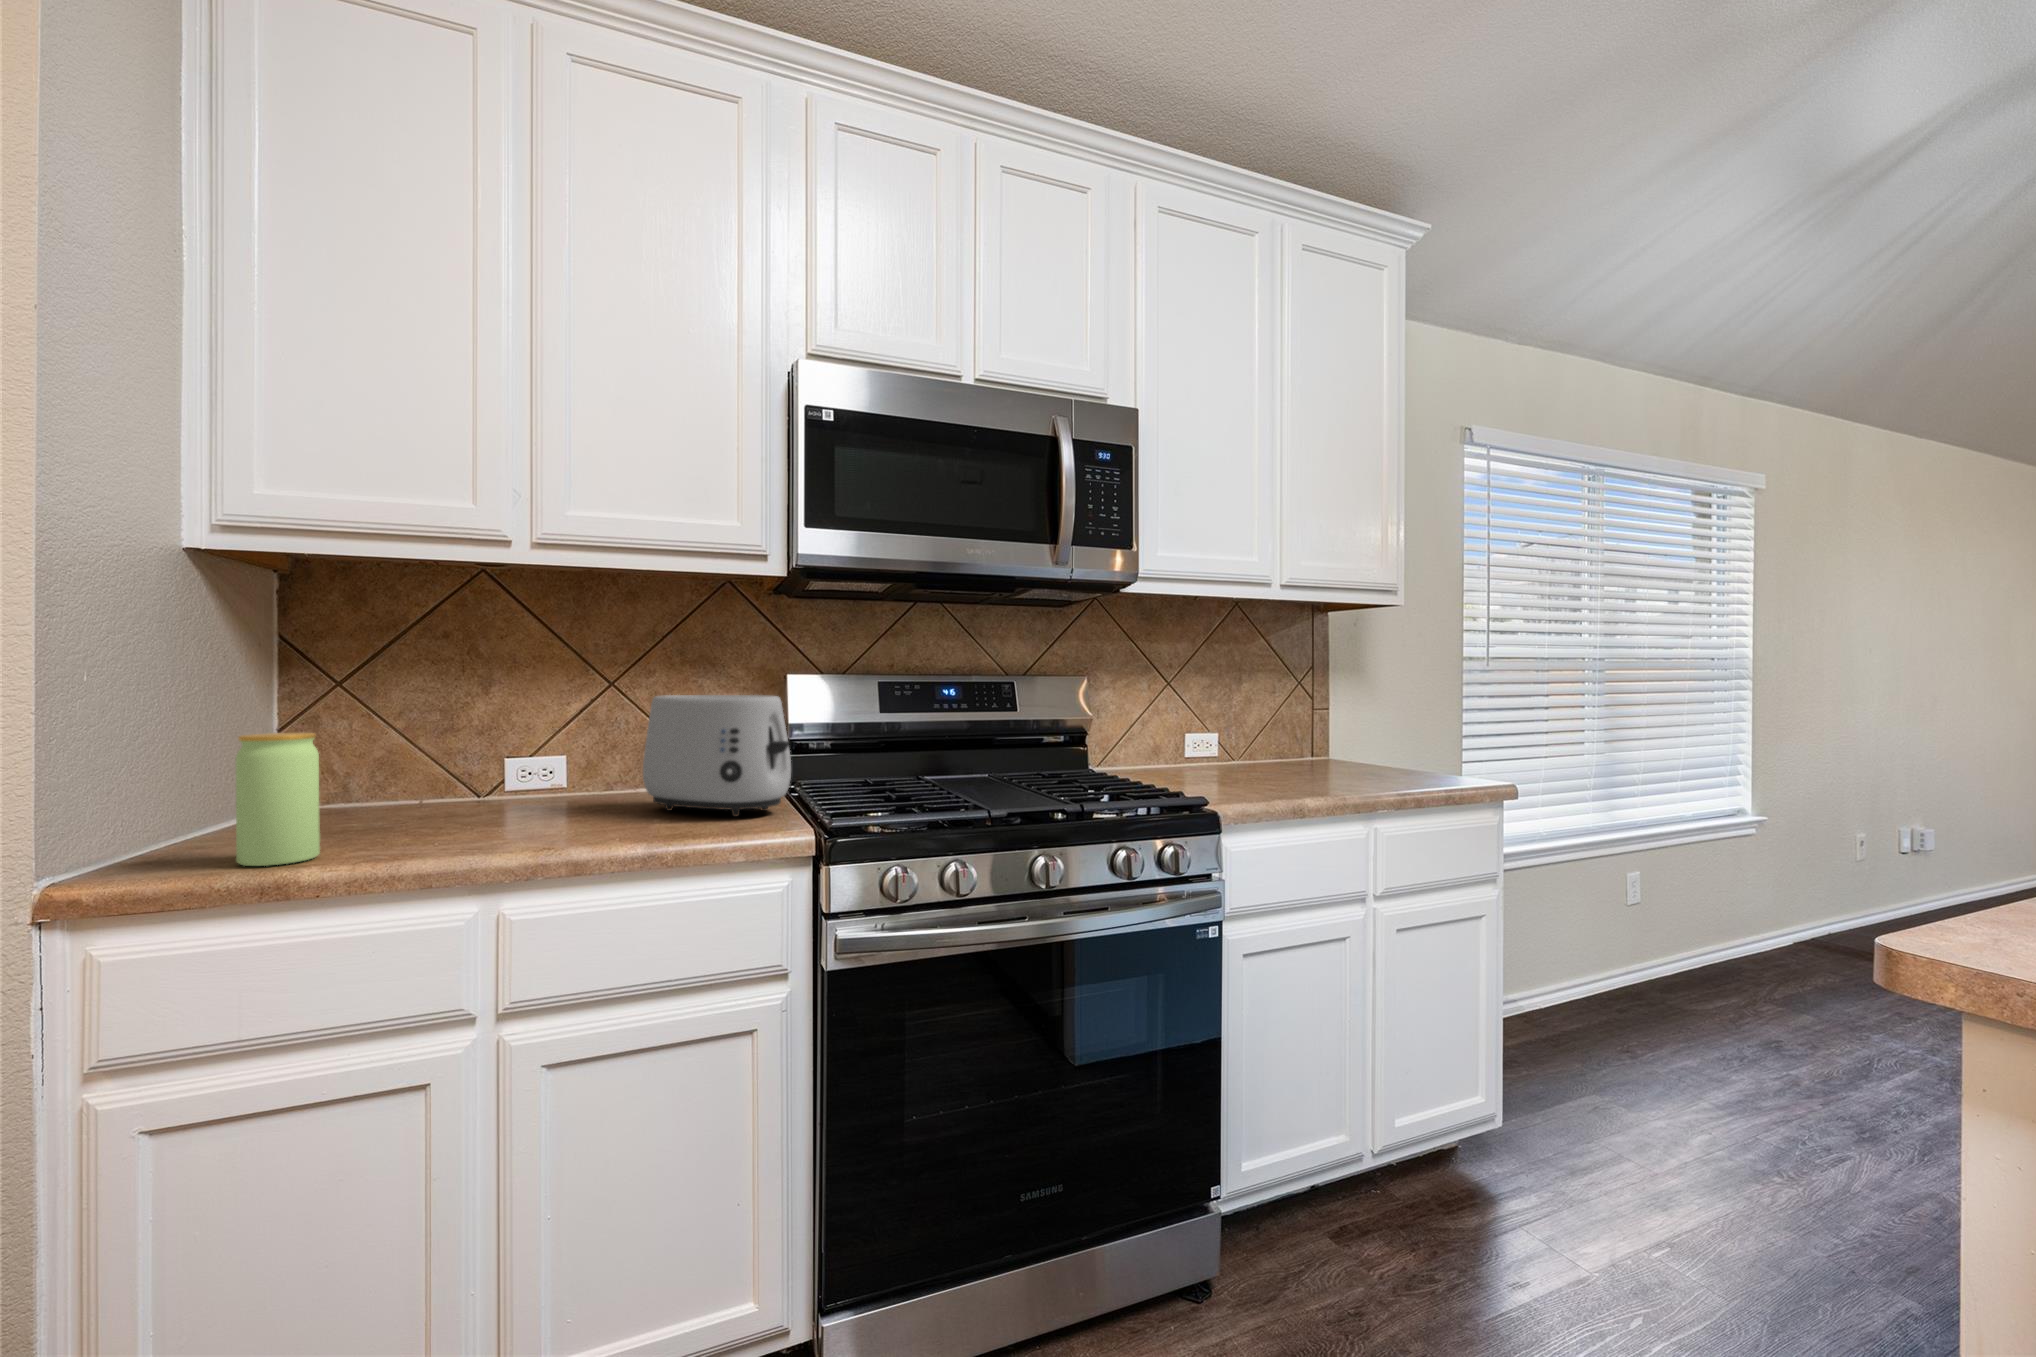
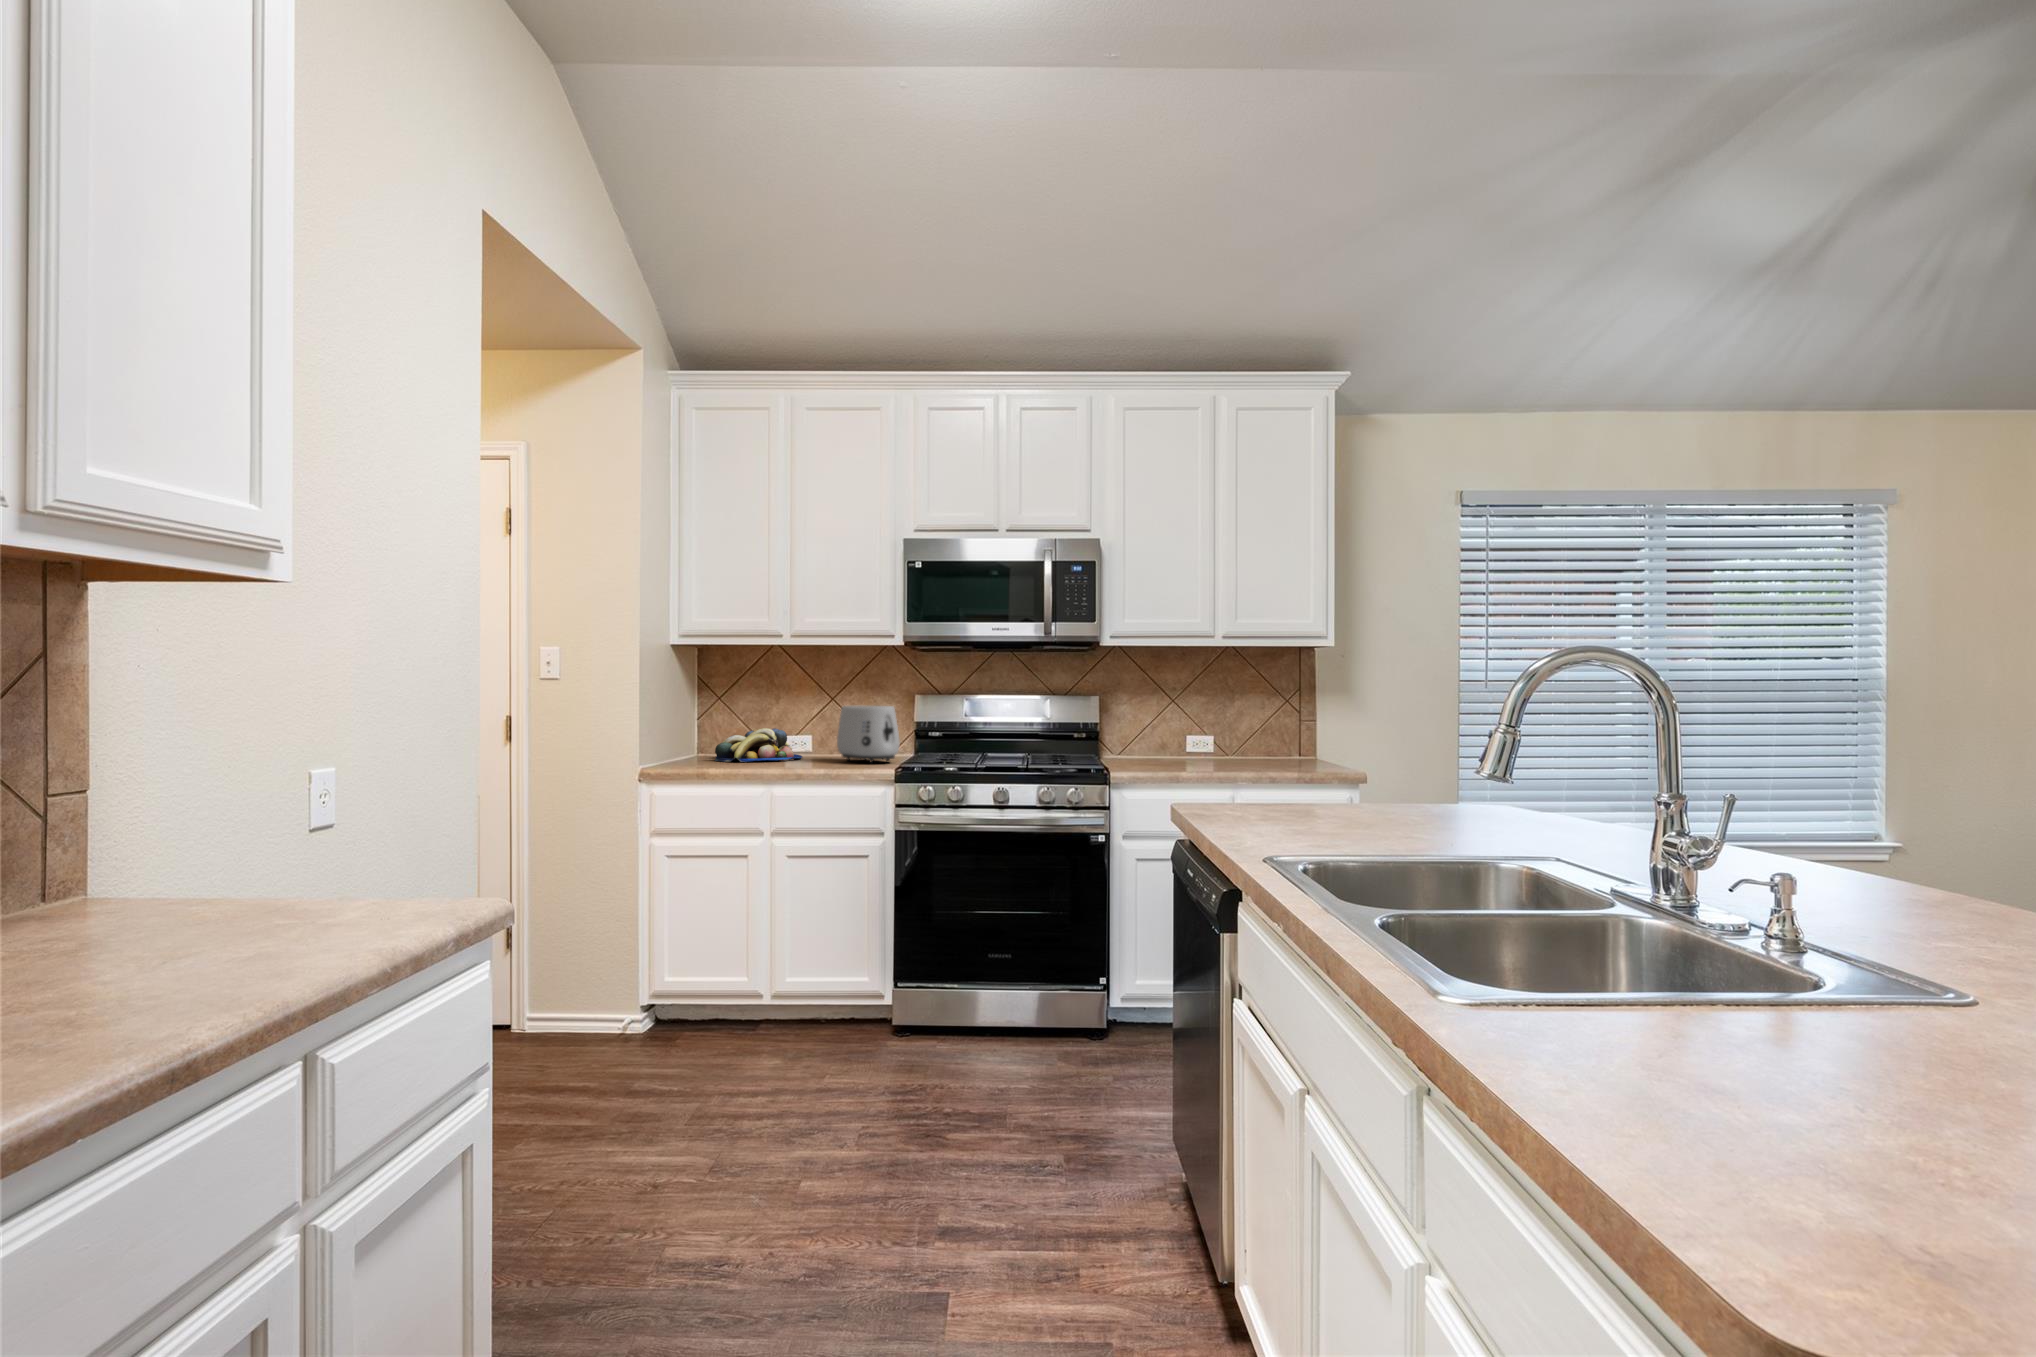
jar: present [236,733,320,866] -> none [681,718,707,767]
fruit bowl: none [331,745,553,830] -> present [715,728,802,762]

